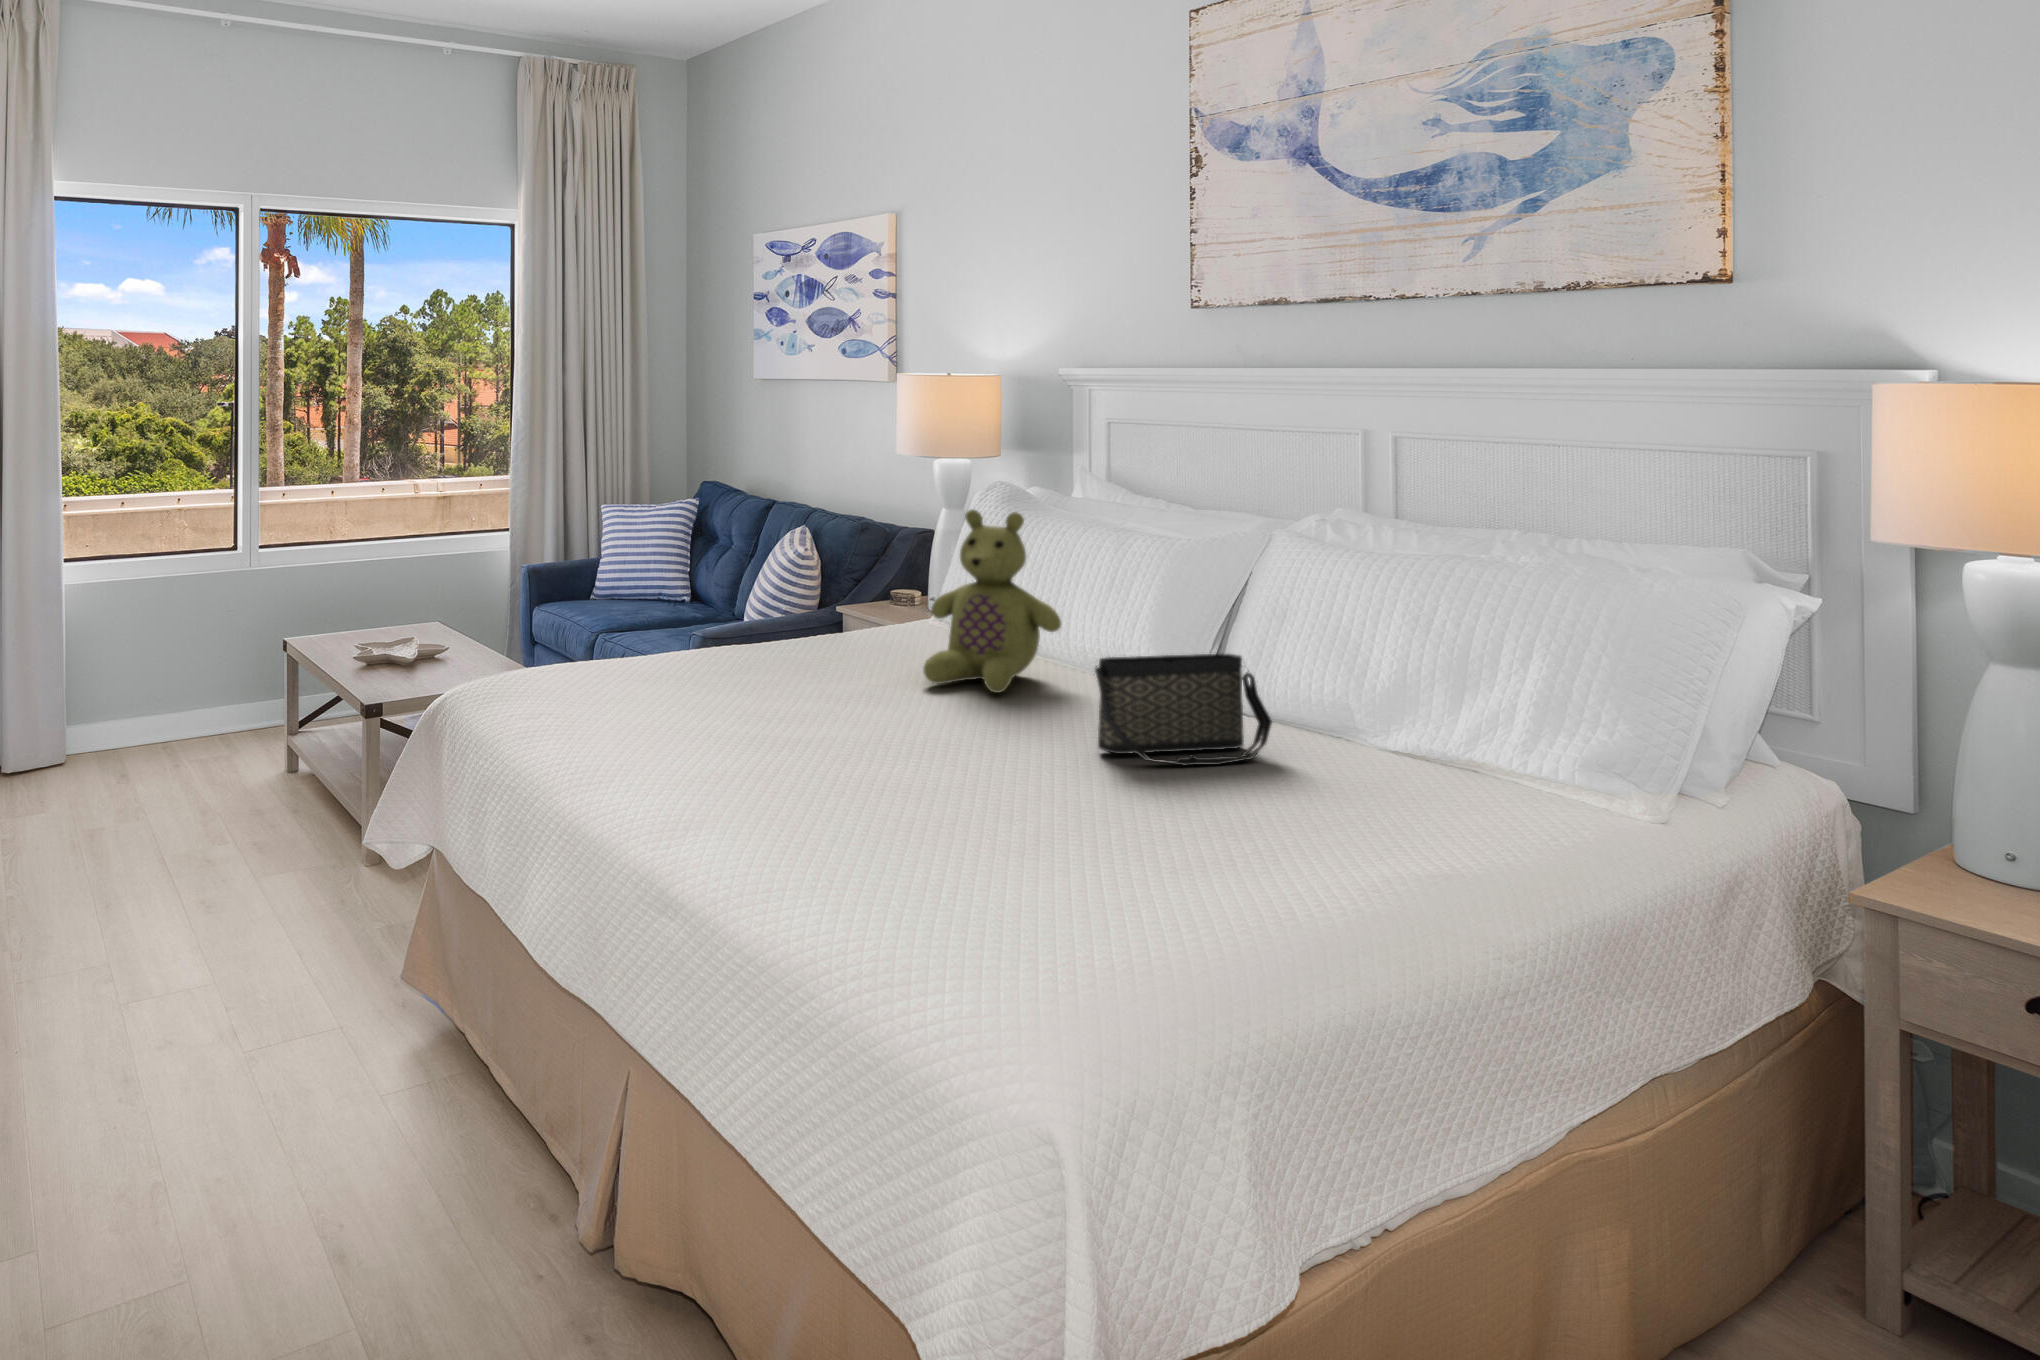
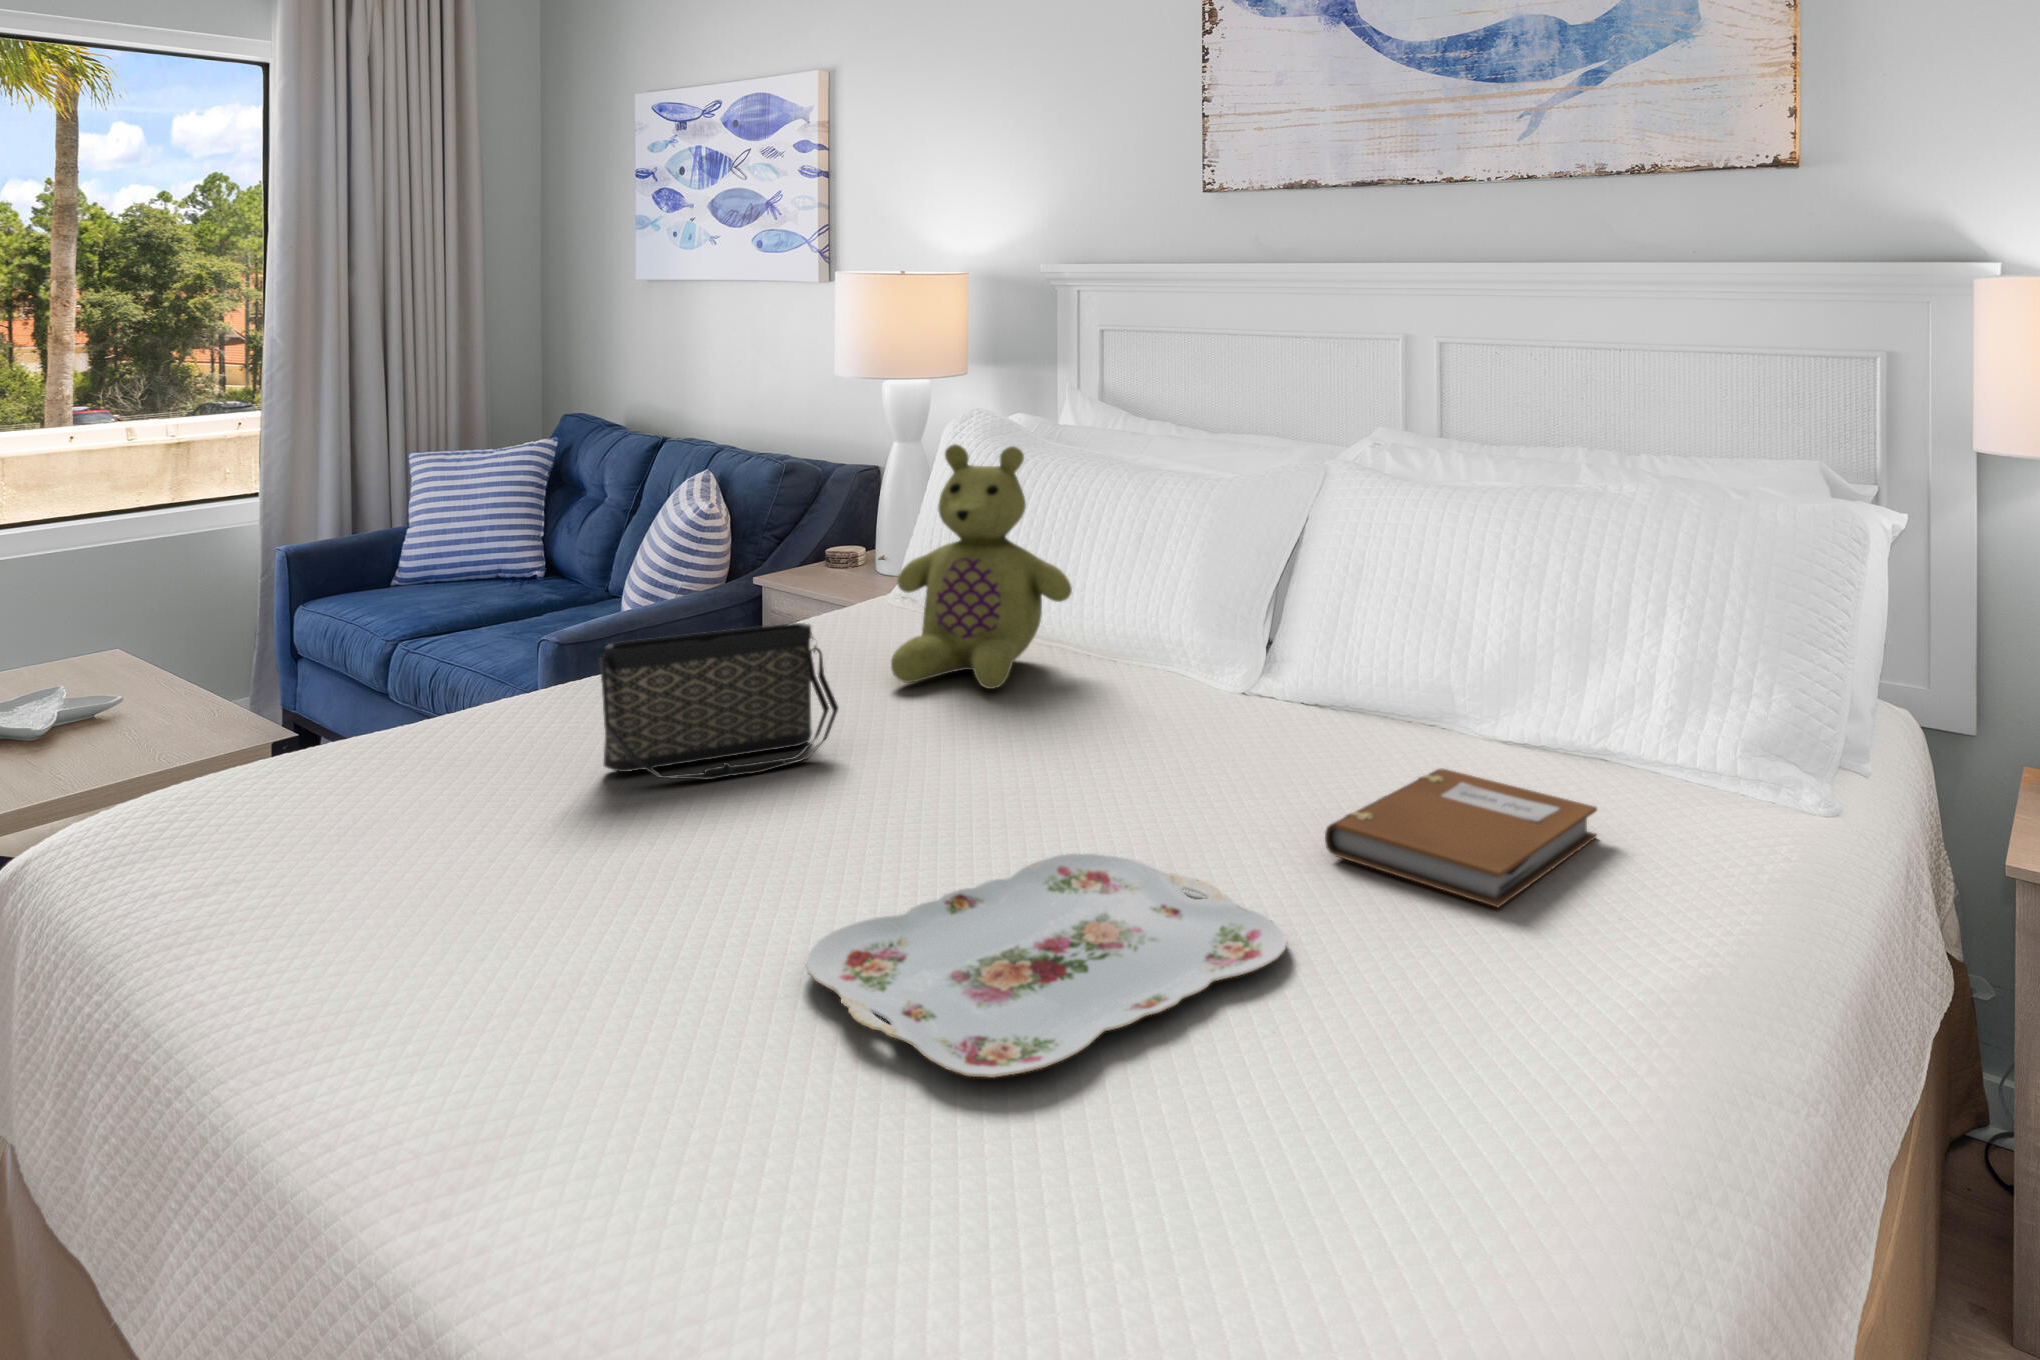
handbag: present [1095,654,1272,766] -> present [599,623,838,780]
notebook: none [1216,772,1449,864] -> present [1325,769,1597,907]
serving tray: none [842,795,1164,898] -> present [805,854,1287,1077]

